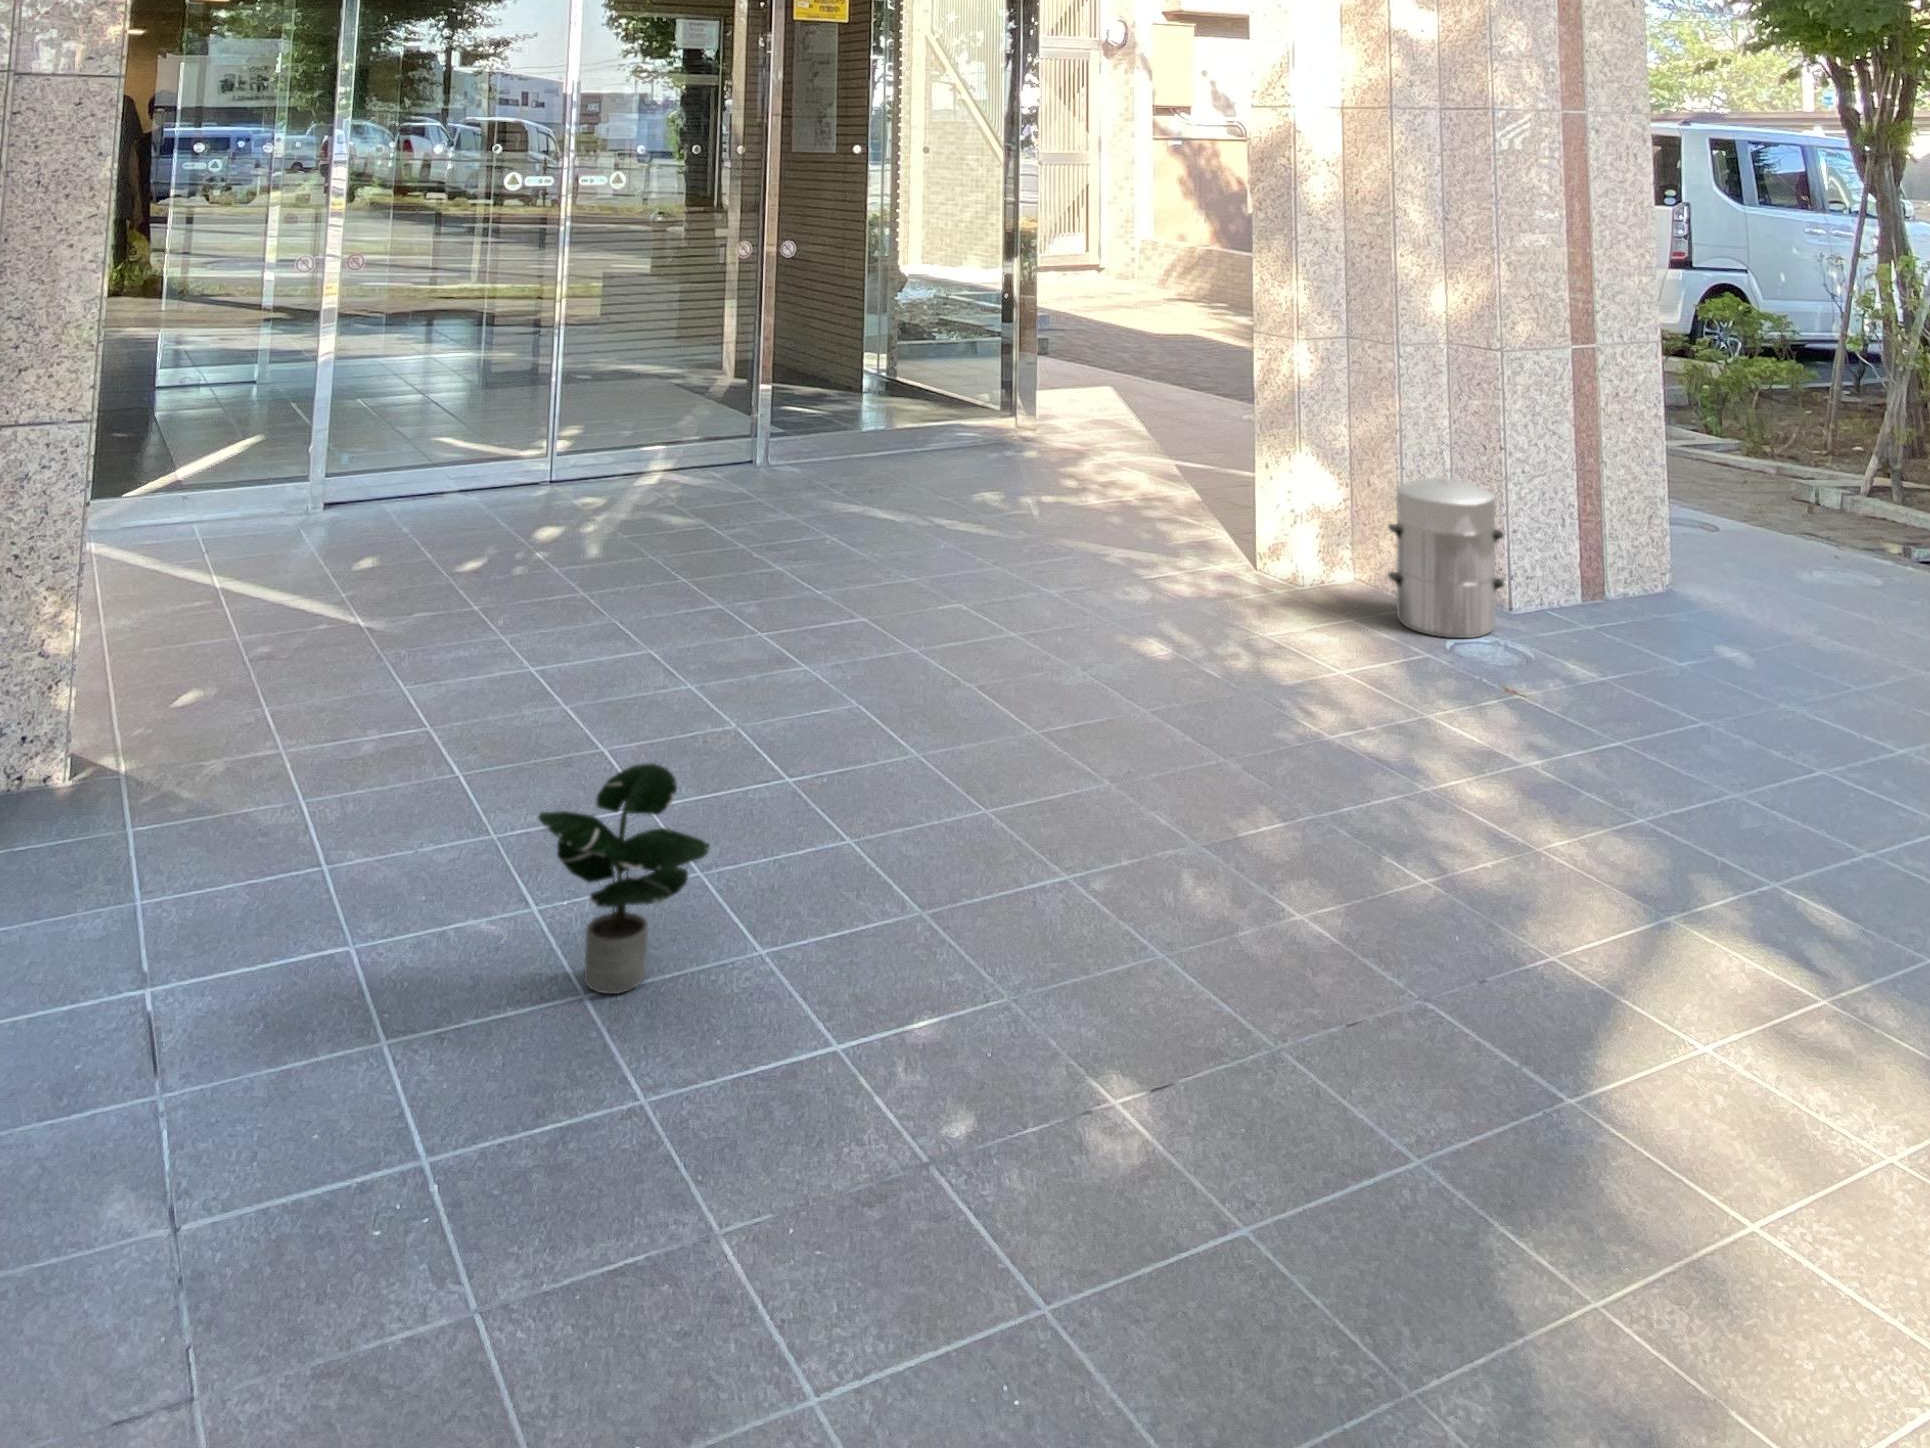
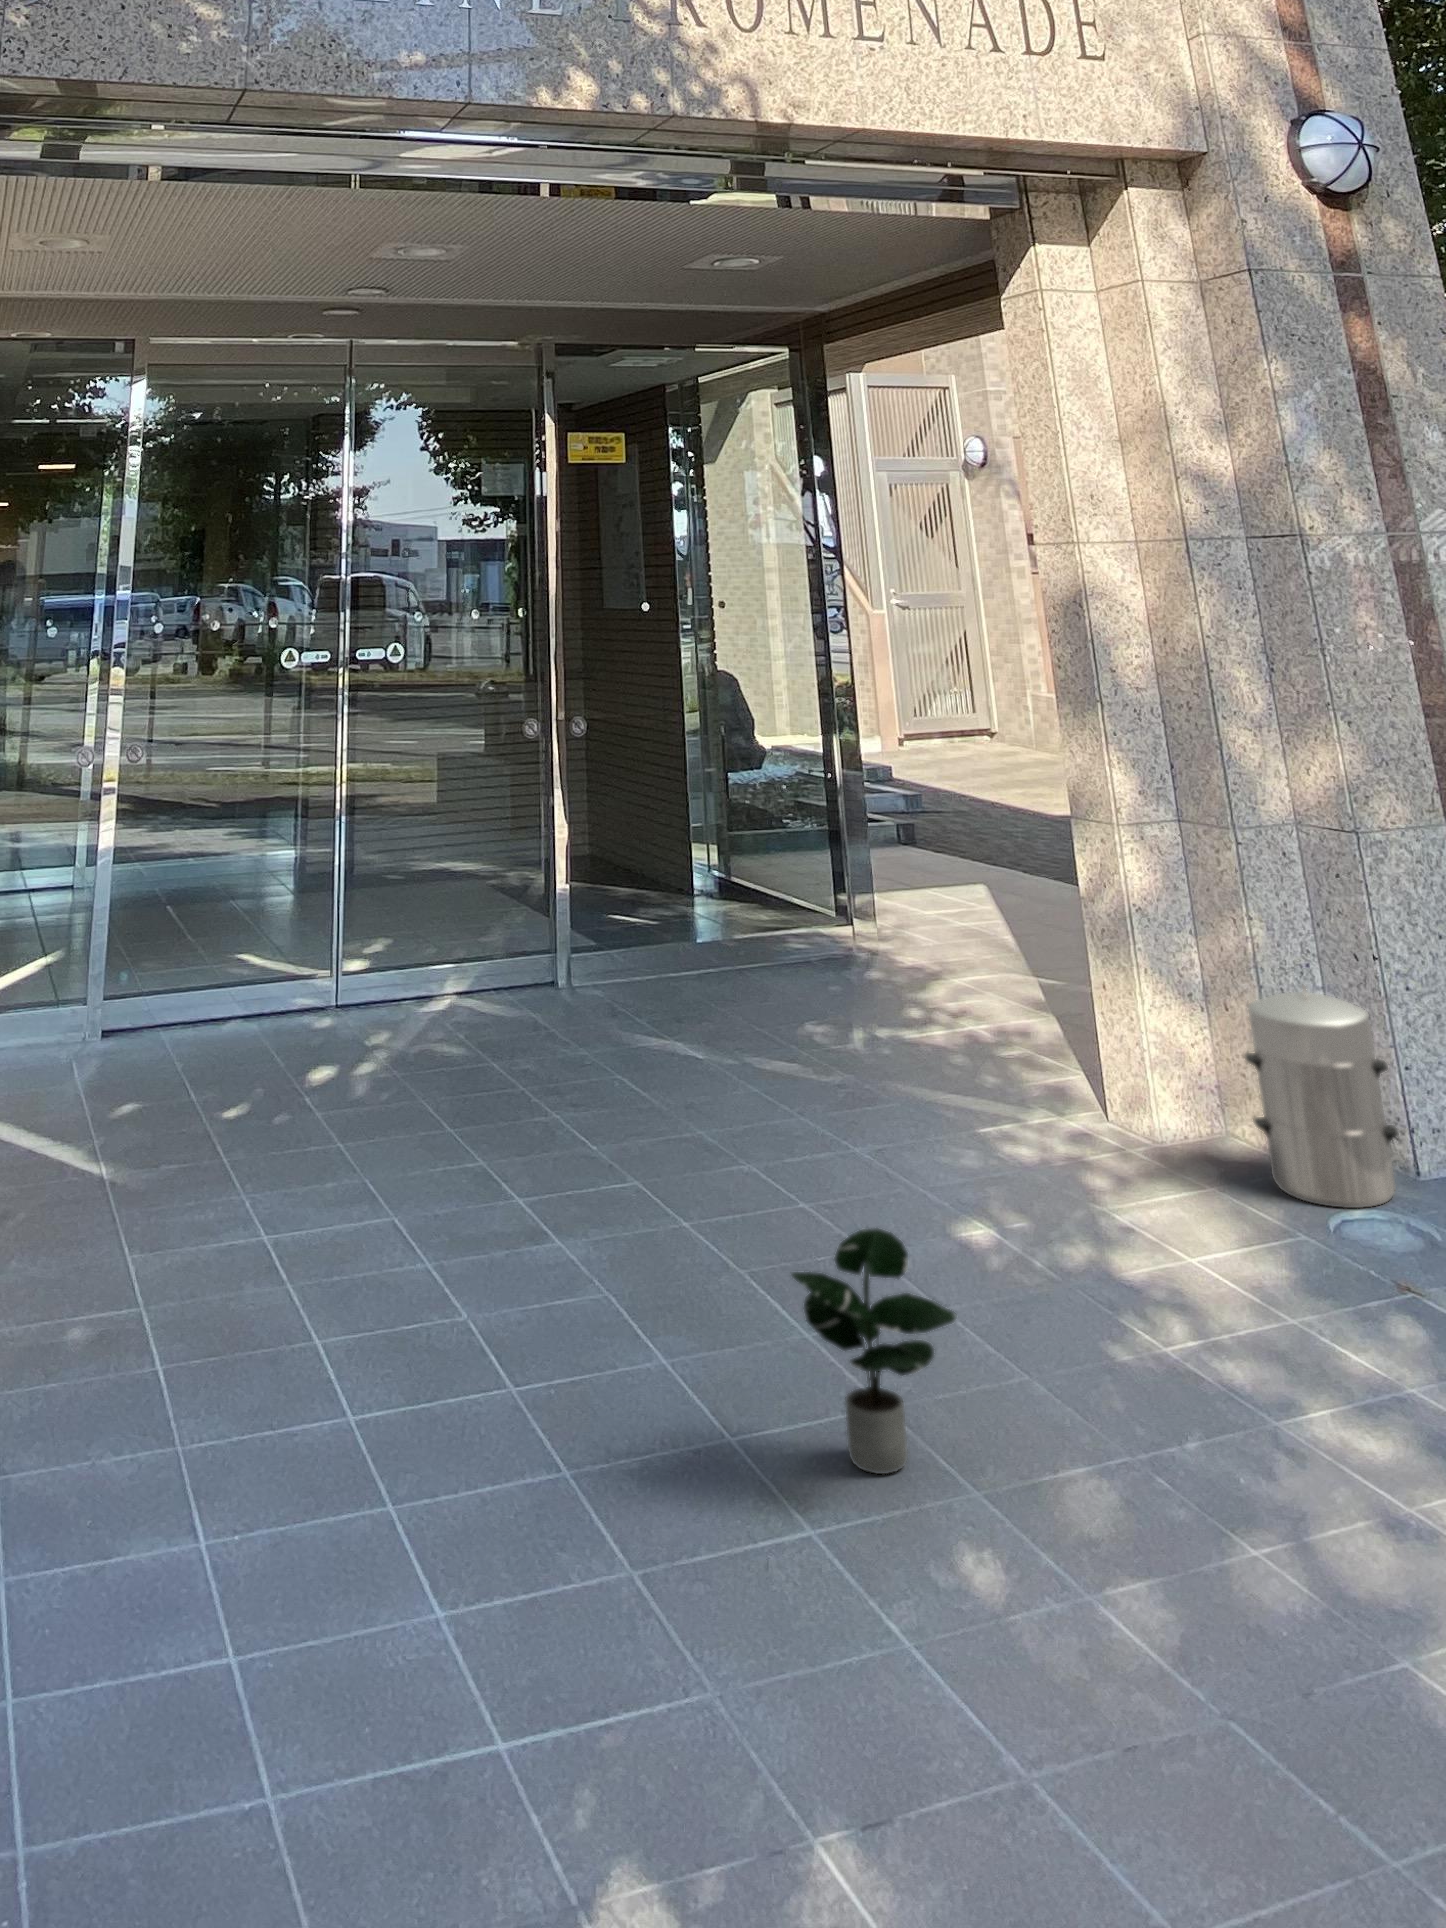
potted plant: present [538,763,710,994] -> present [792,1229,957,1474]

